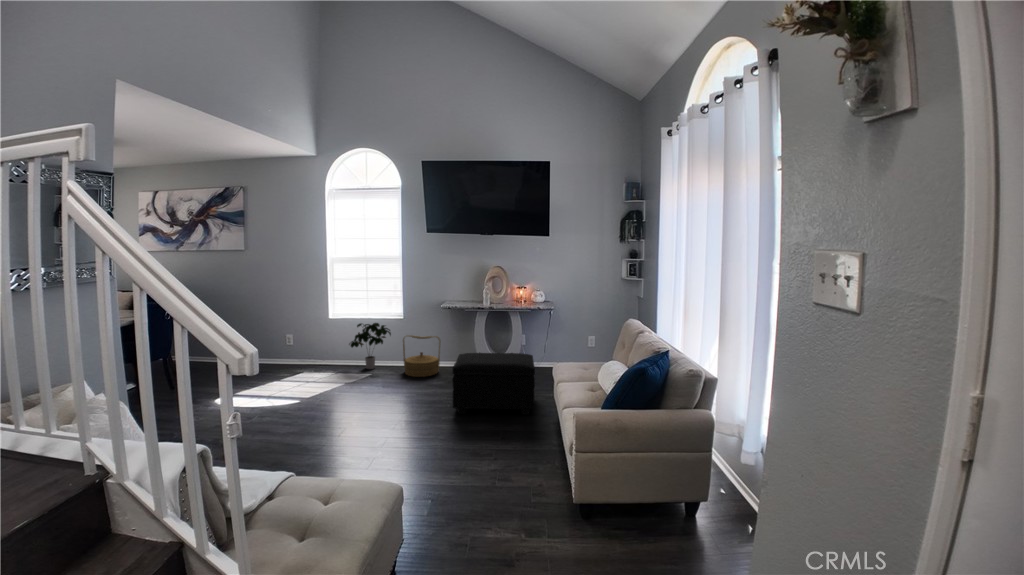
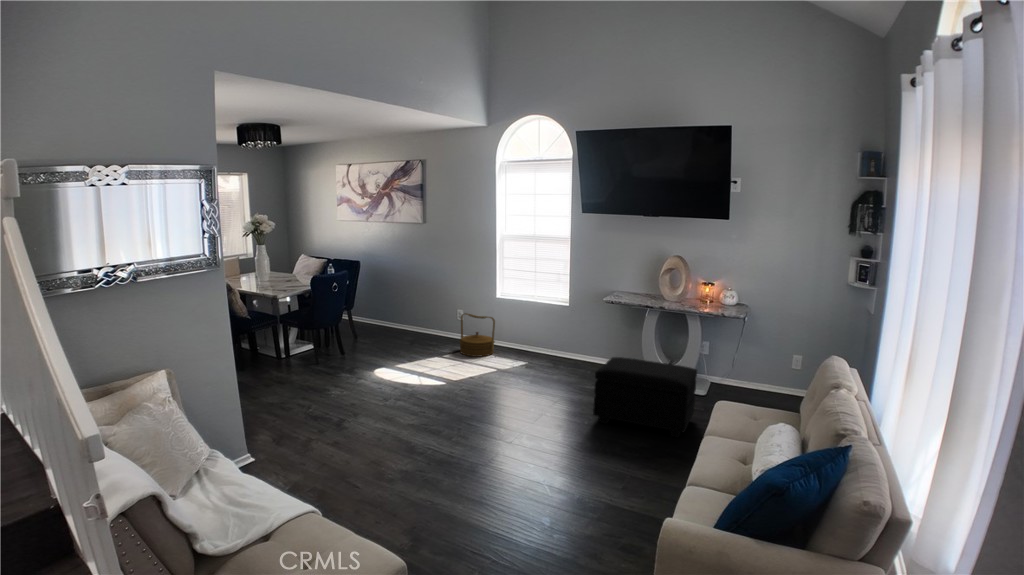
potted plant: present [349,323,391,369] -> none [510,309,553,360]
woven basket: present [403,335,441,377] -> present [460,313,495,357]

